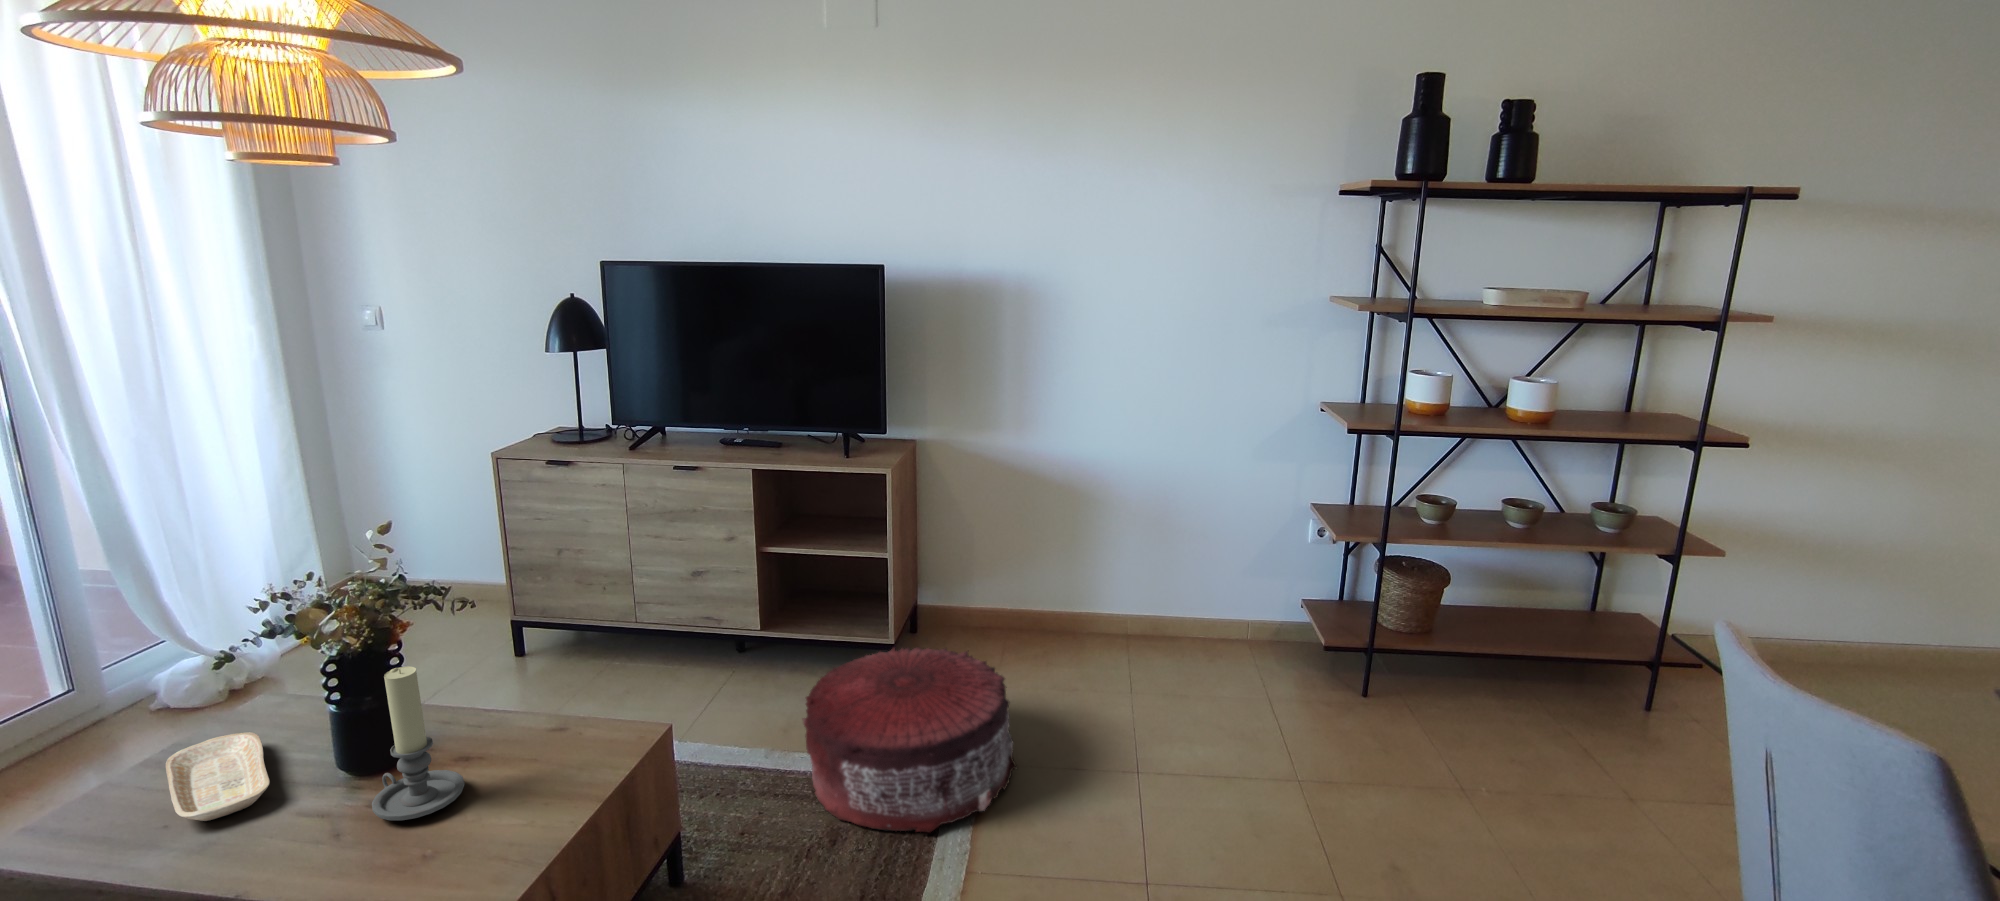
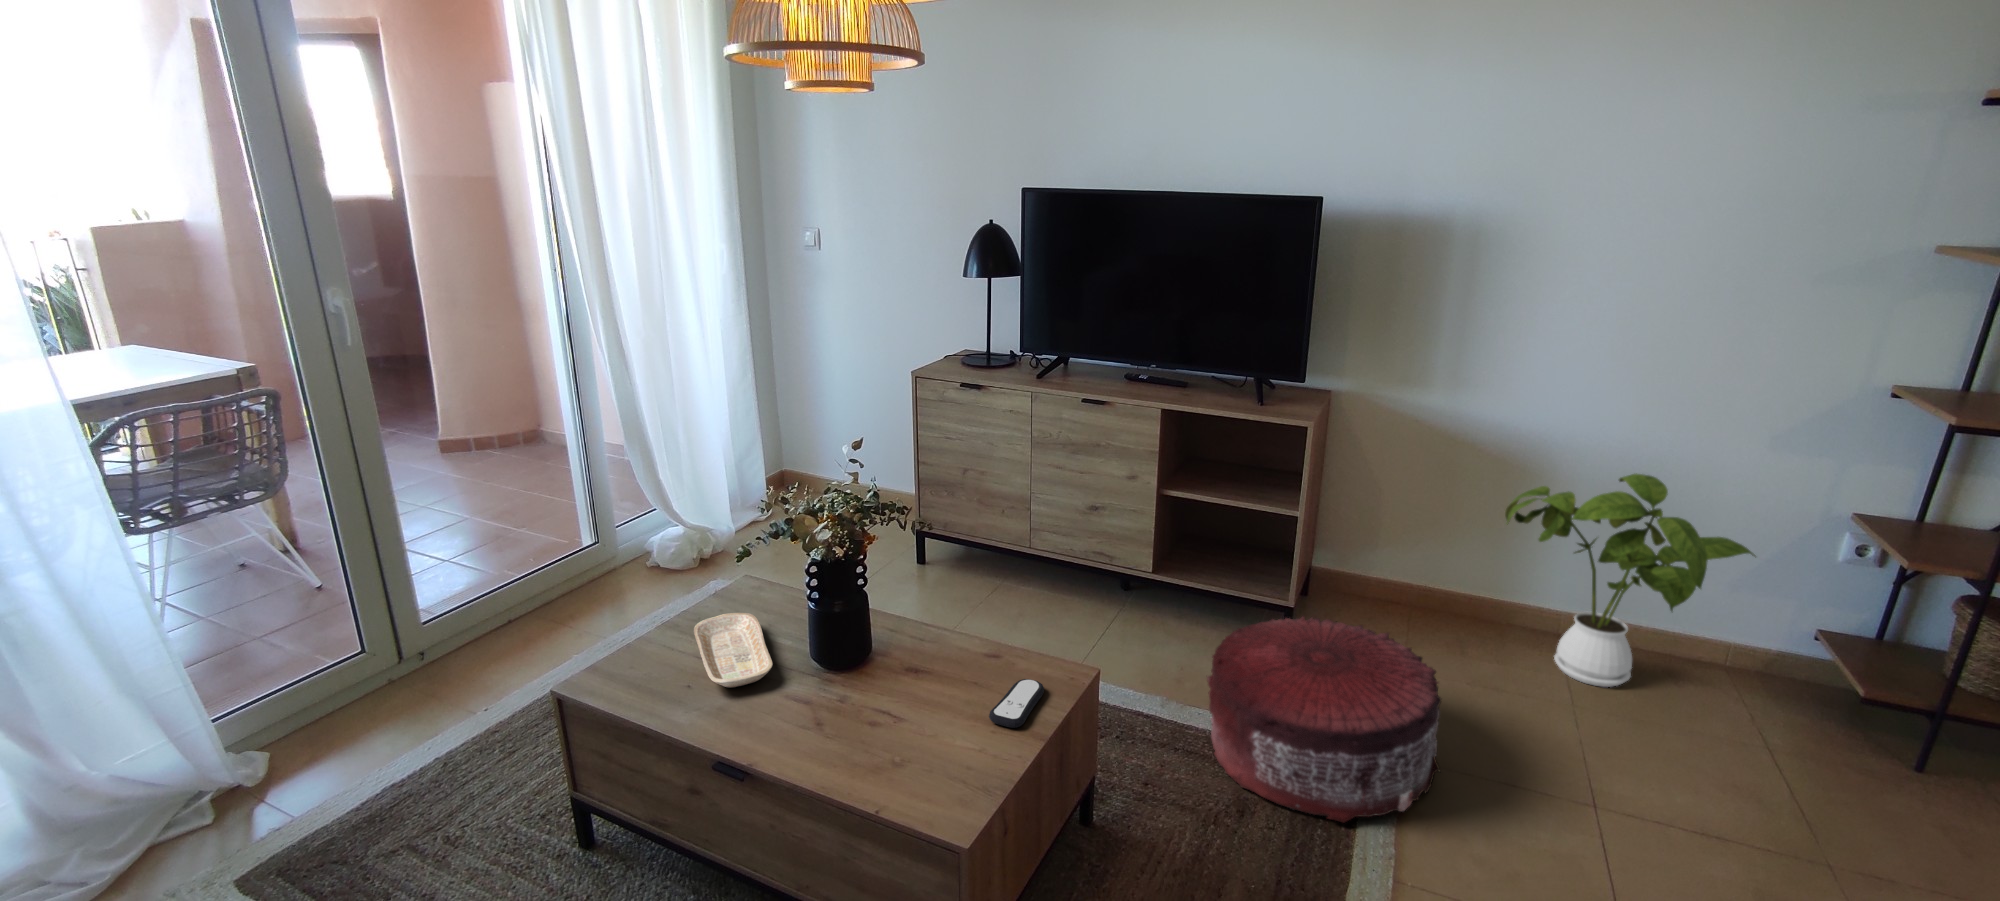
house plant: none [1064,488,1247,672] -> present [1505,473,1755,687]
candle holder: present [372,666,465,820] -> none [853,583,926,720]
remote control: none [537,747,605,800] -> present [989,679,1044,728]

